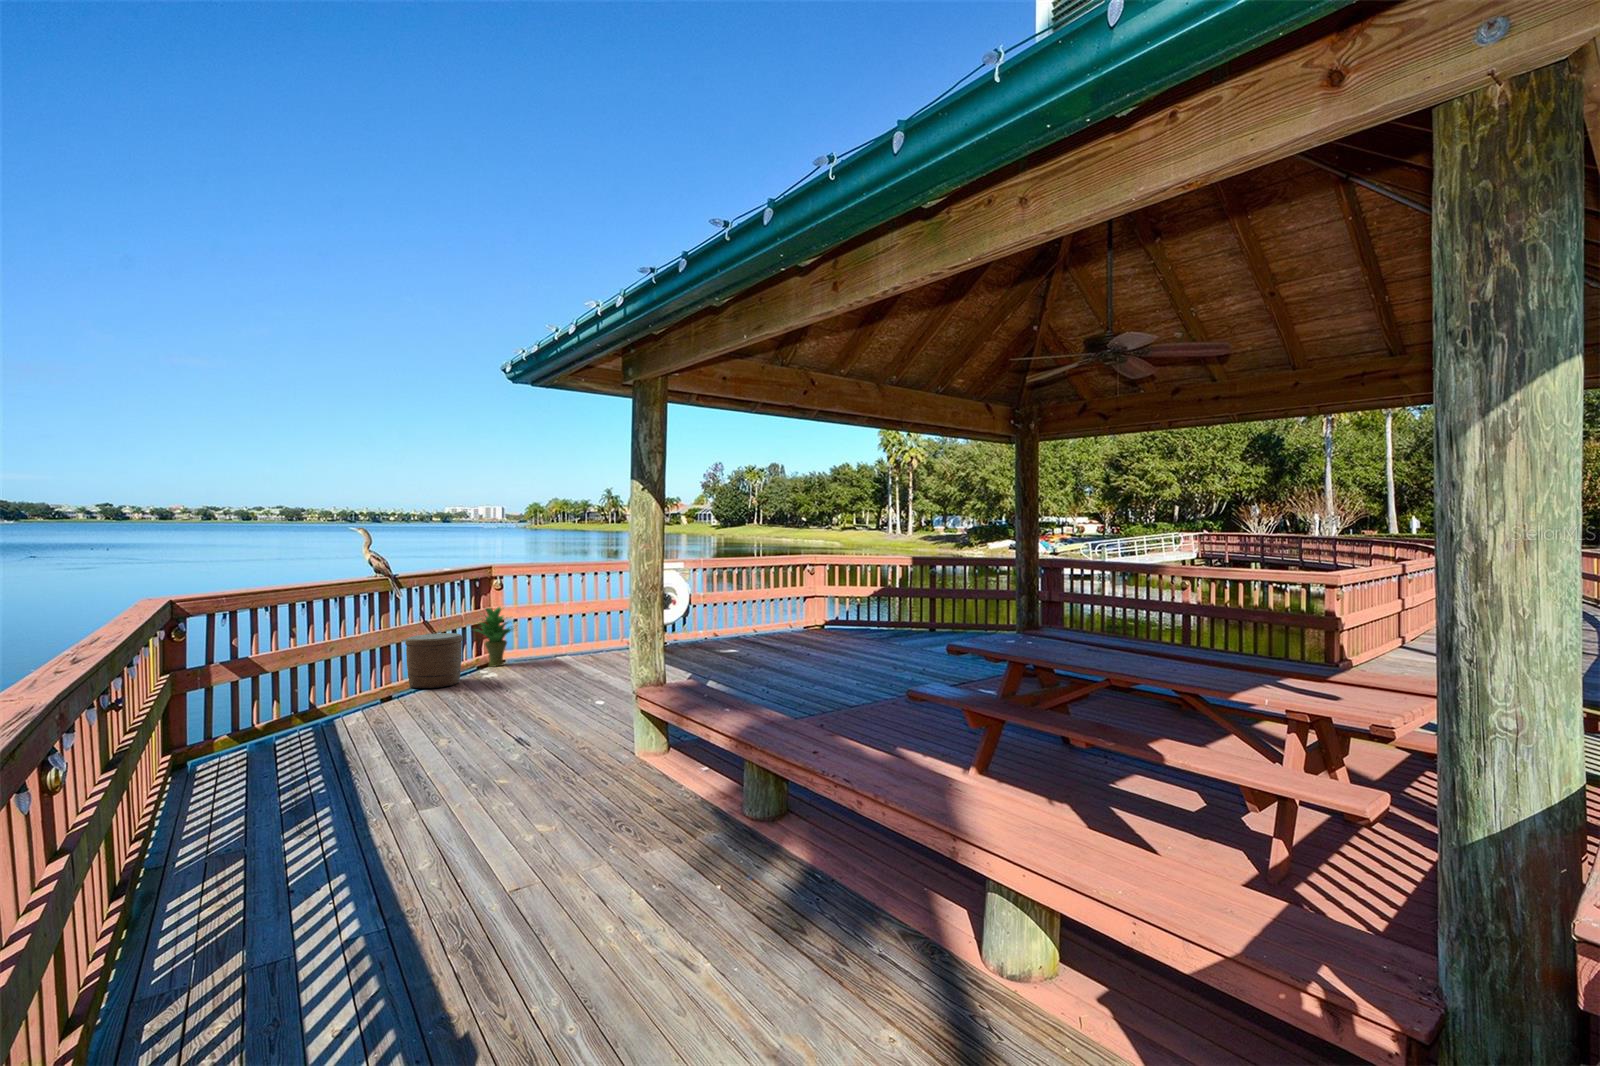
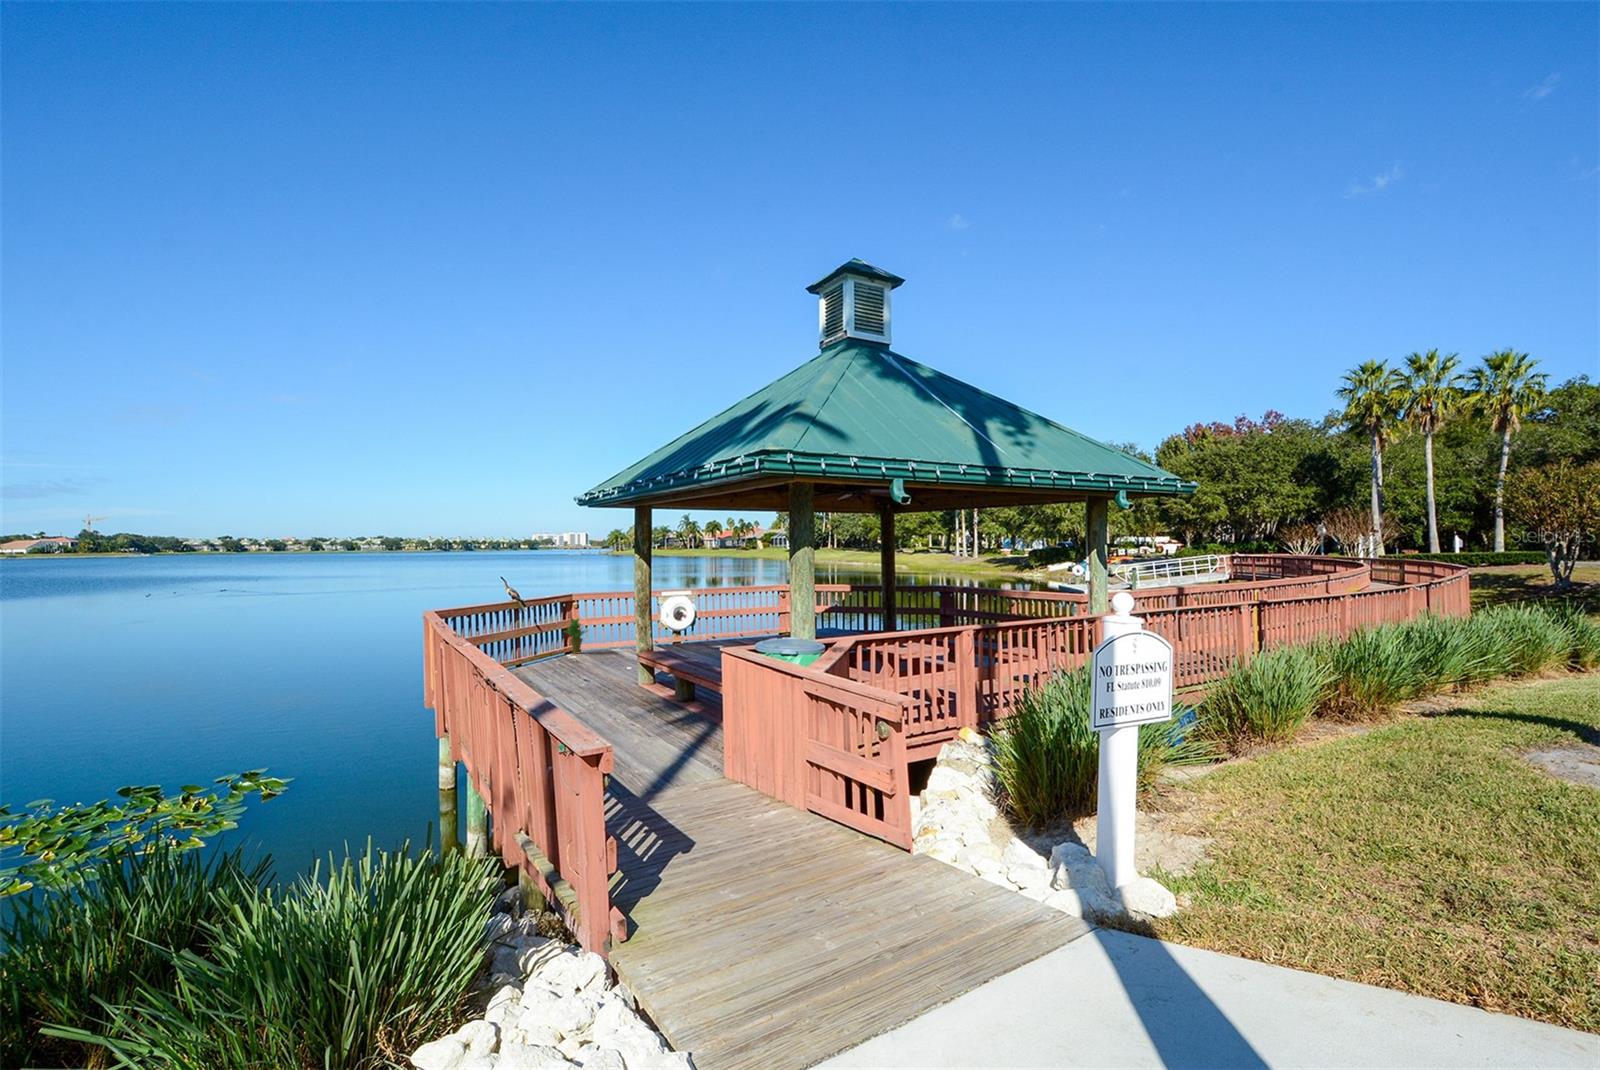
woven basket: present [405,633,463,688] -> none [528,632,559,662]

